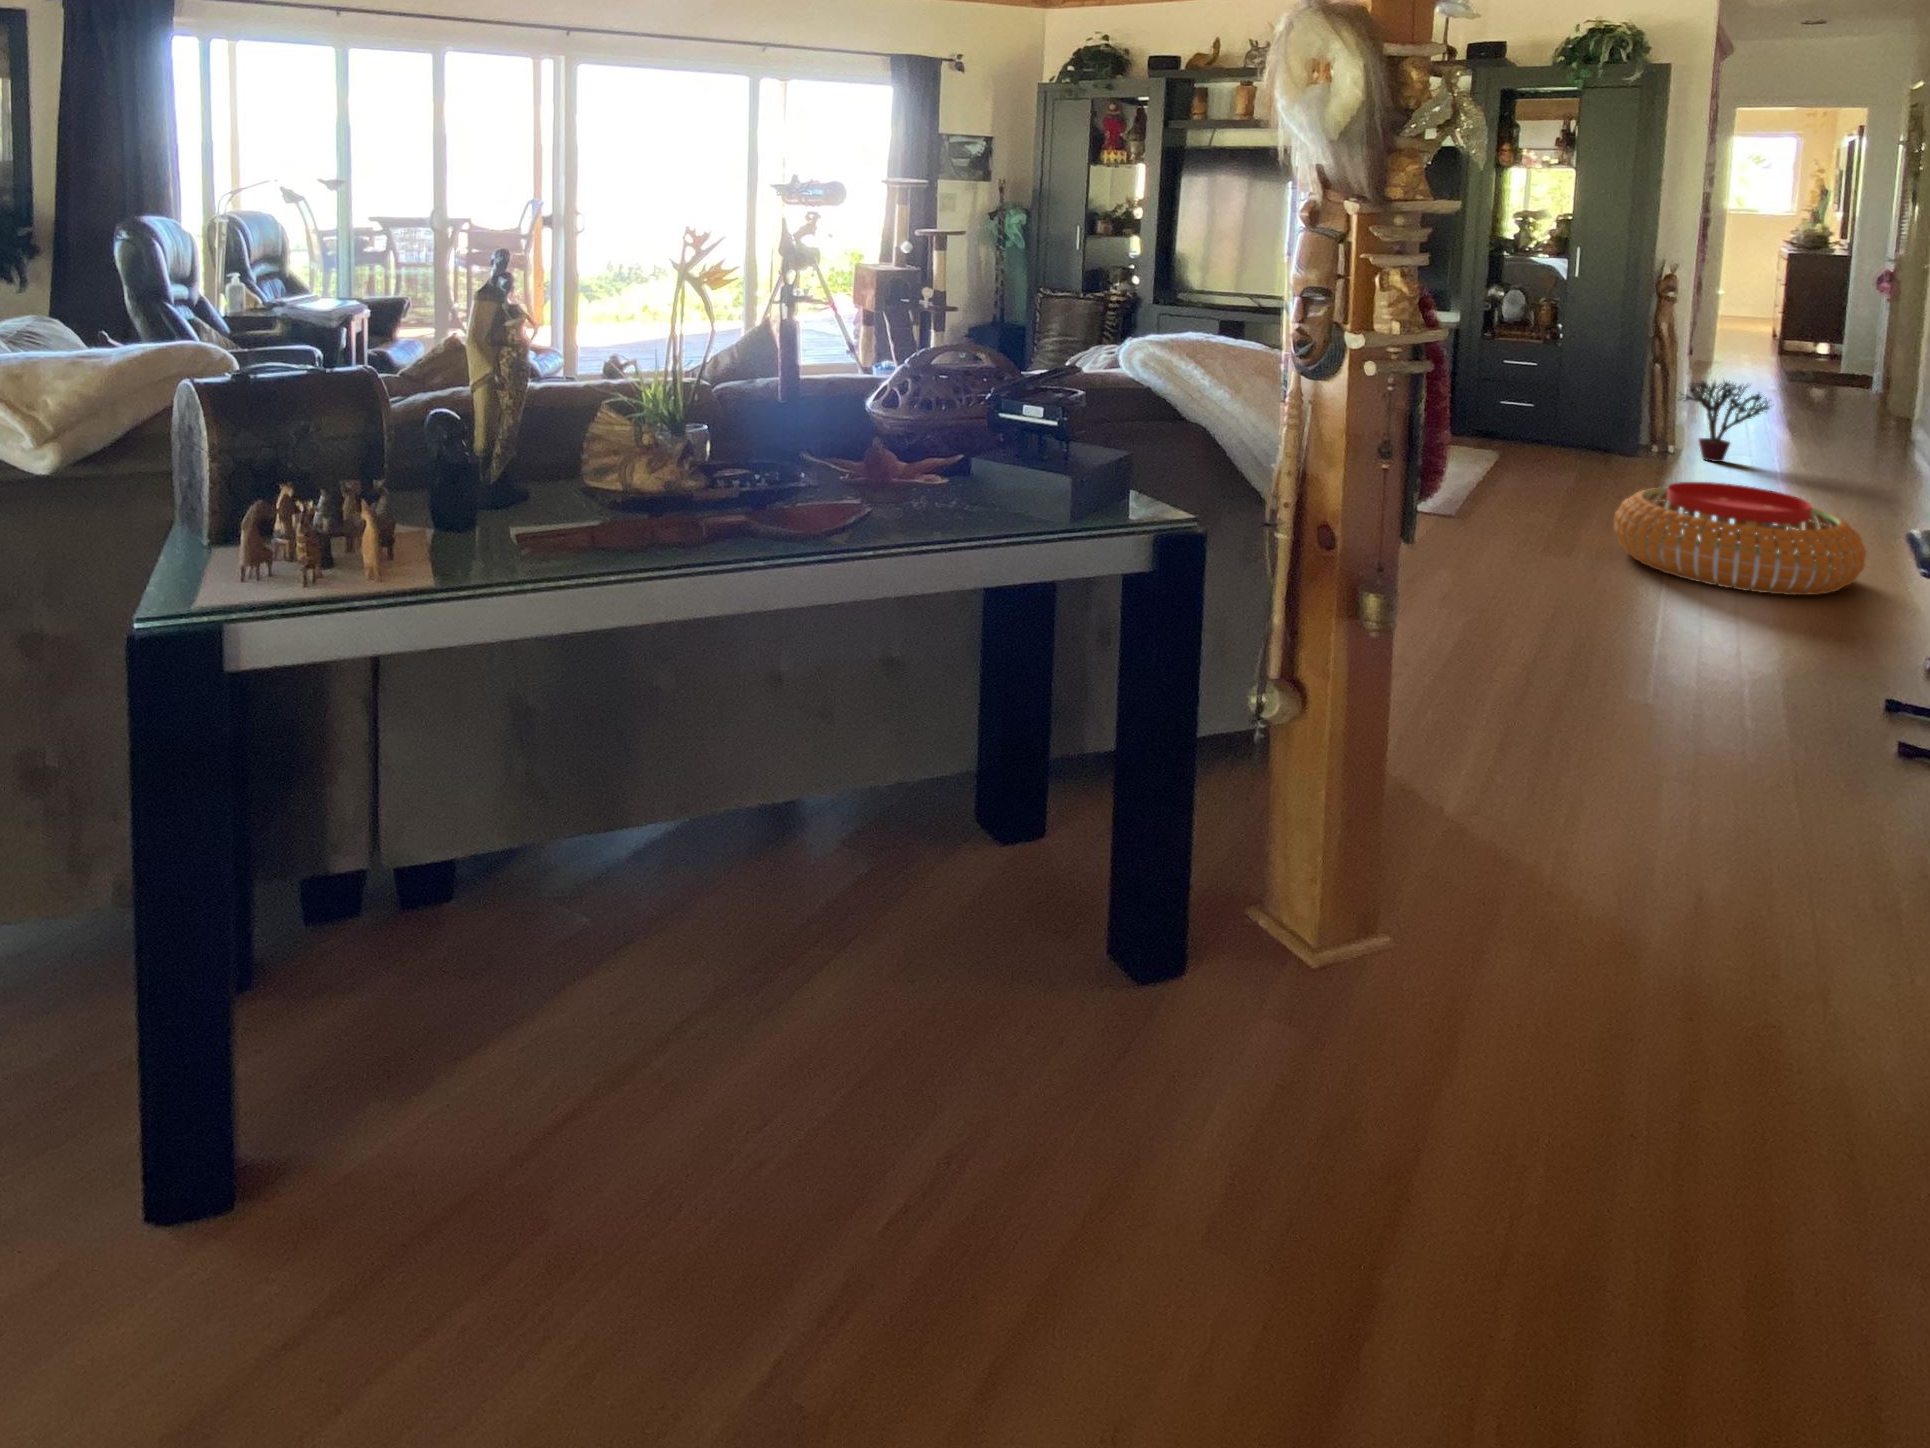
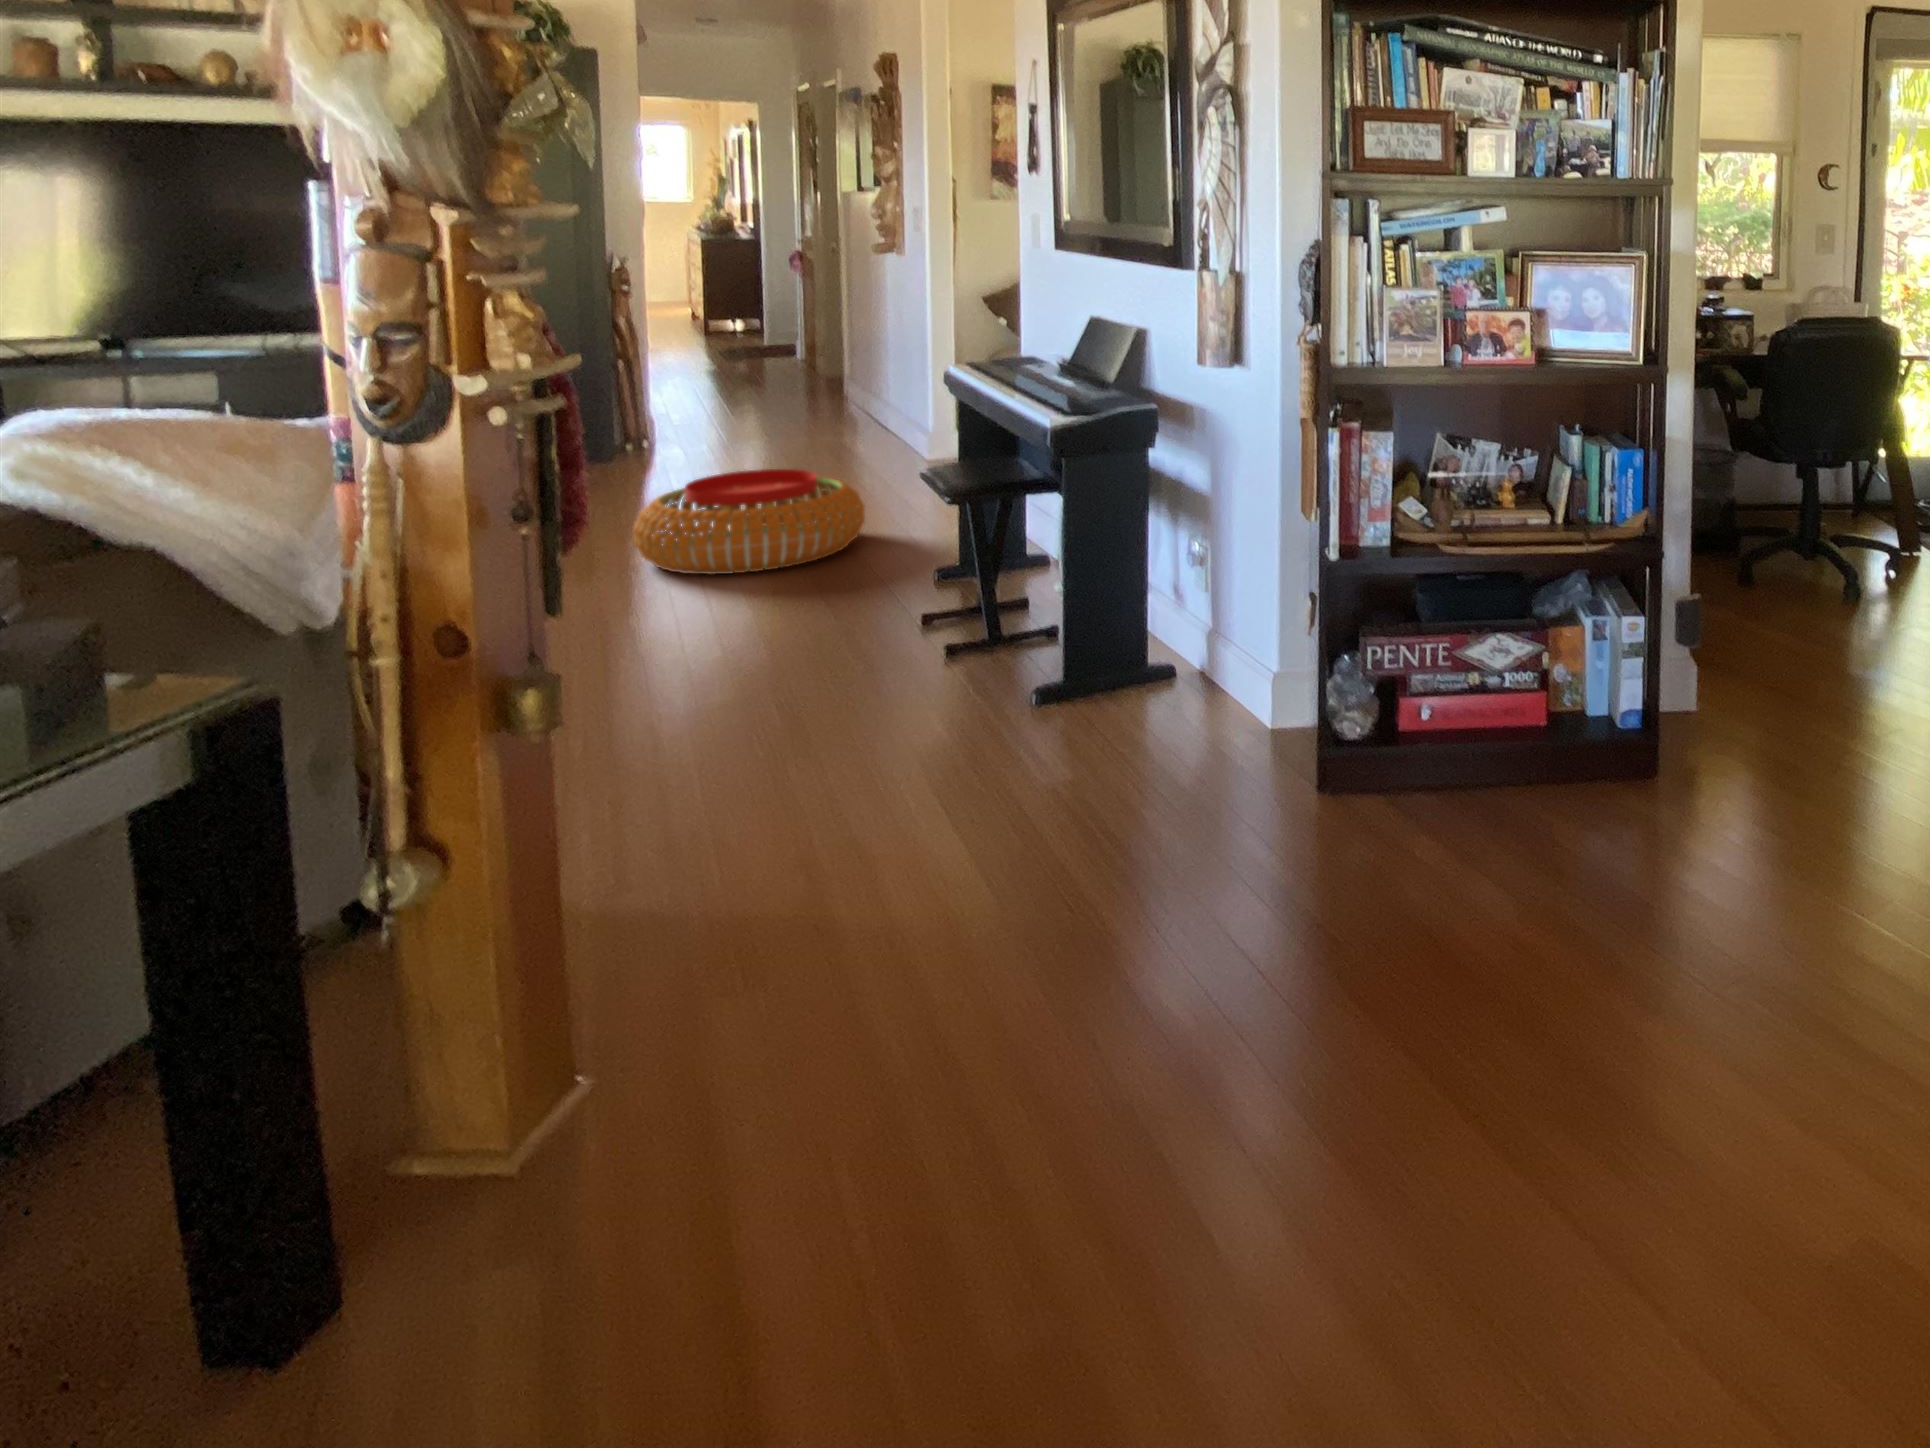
potted plant: present [1678,381,1769,462] -> none [647,370,741,454]

